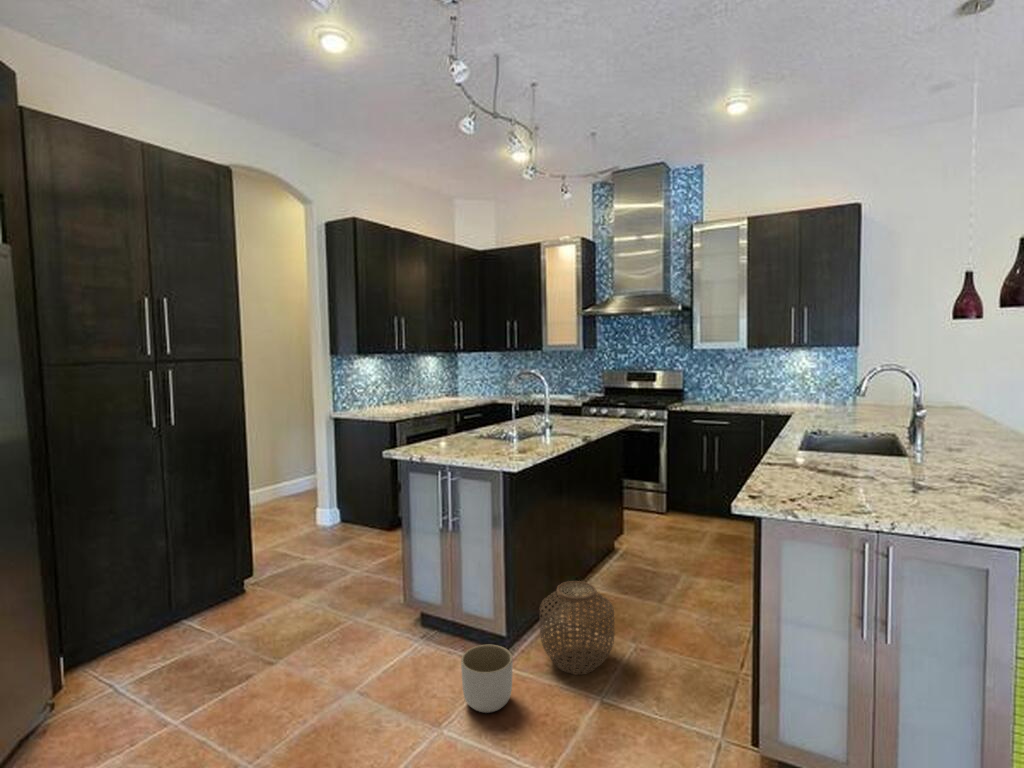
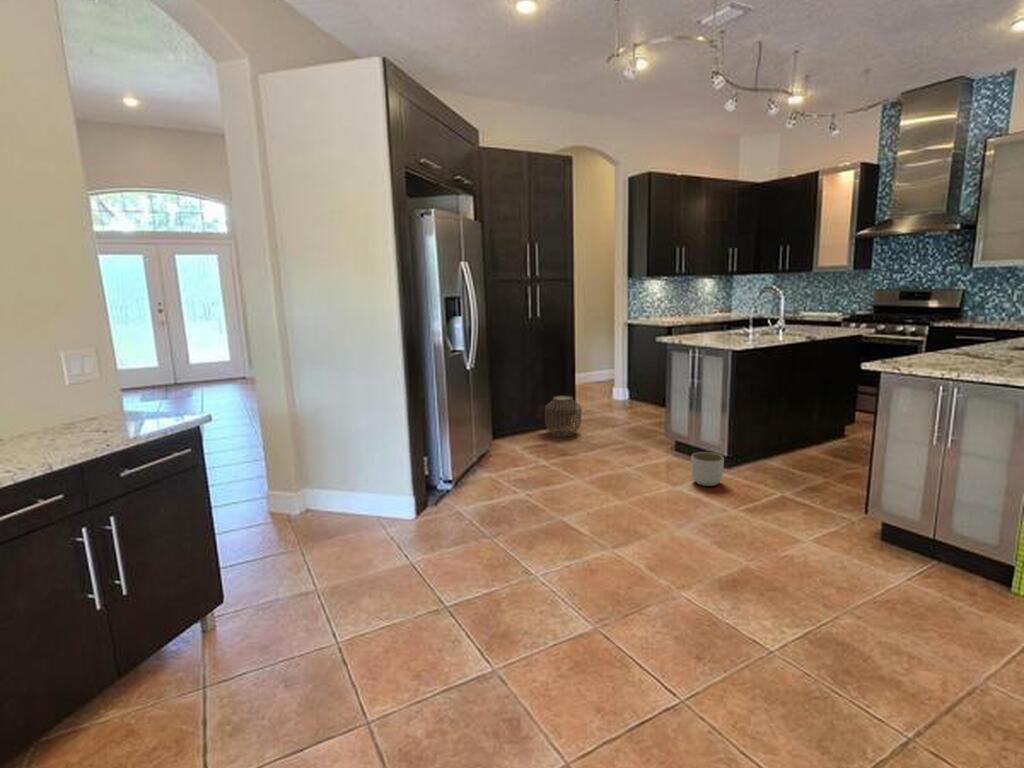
woven basket: present [540,581,614,675] -> present [545,396,582,437]

